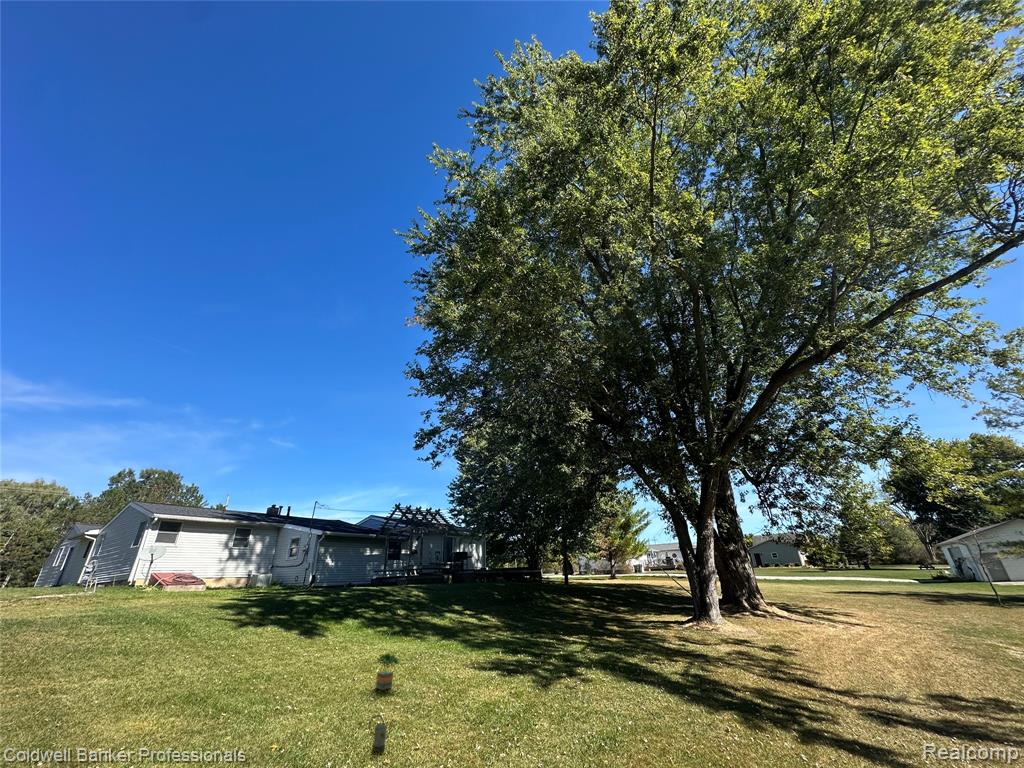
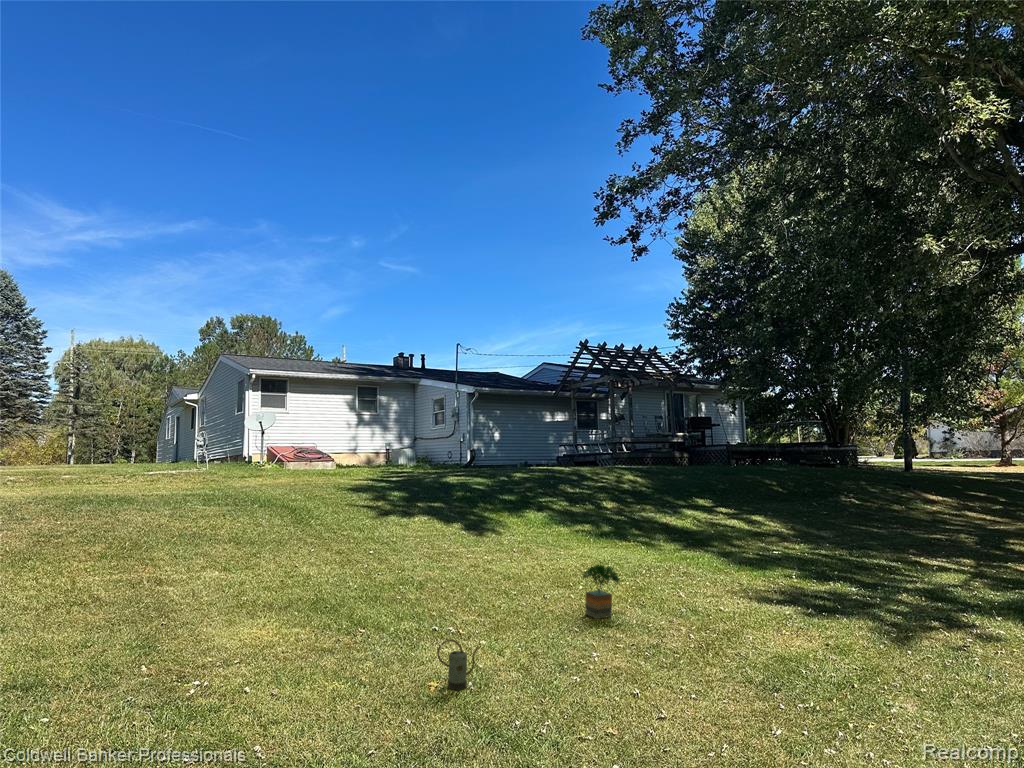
watering can: present [369,715,394,752] -> present [437,639,479,690]

